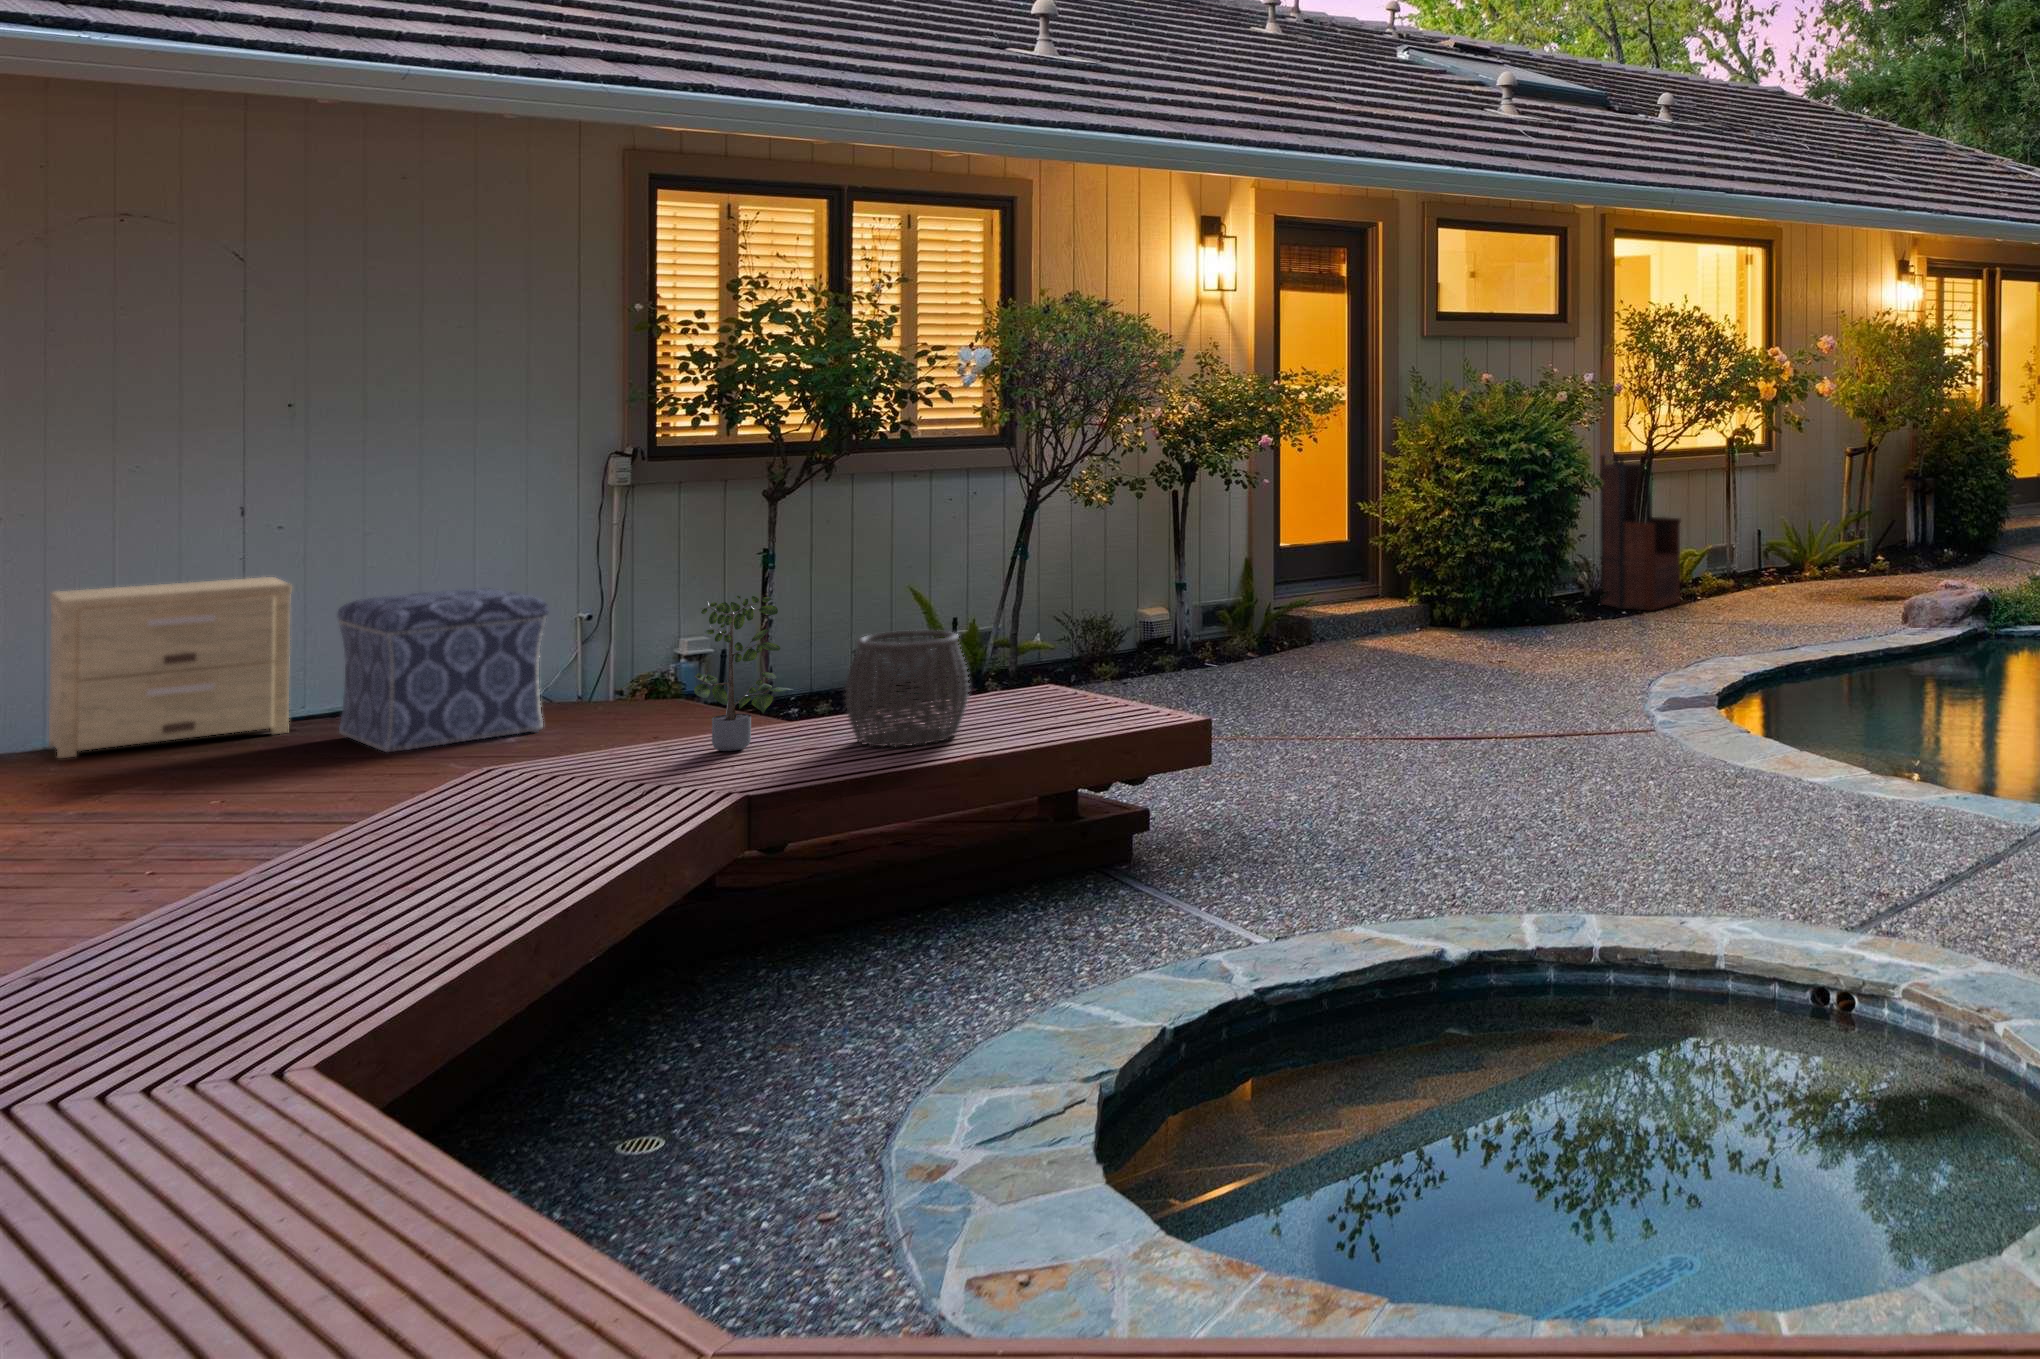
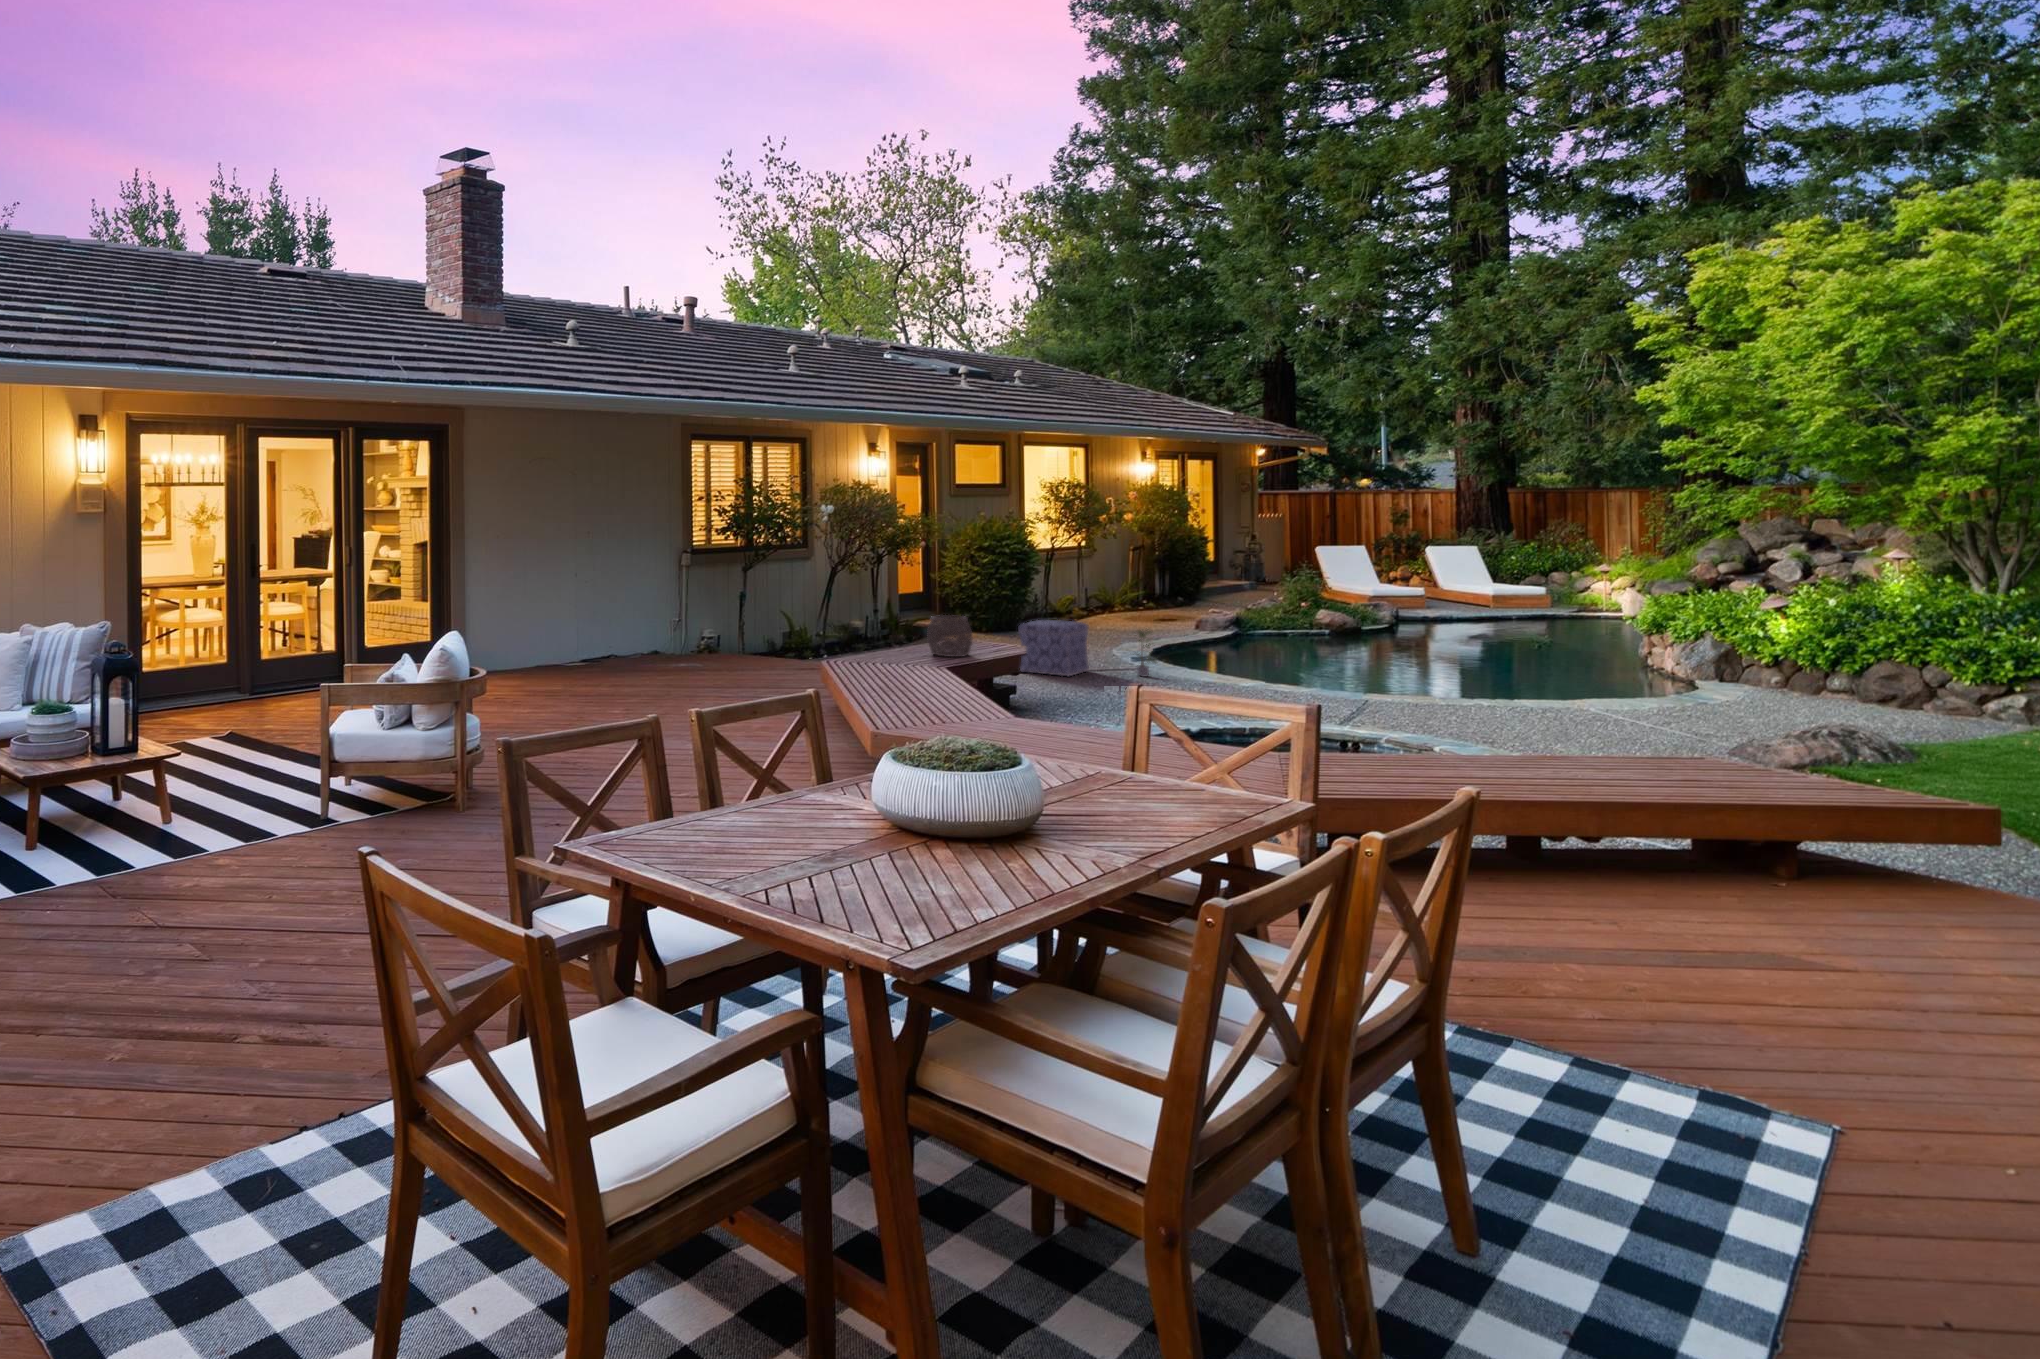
armchair: present [1600,455,1681,611] -> none [1029,550,1070,625]
side table: present [49,577,292,758] -> none [574,600,650,666]
ottoman: present [338,588,549,752] -> present [1018,620,1089,677]
potted plant: present [694,596,793,751] -> present [1137,630,1156,677]

